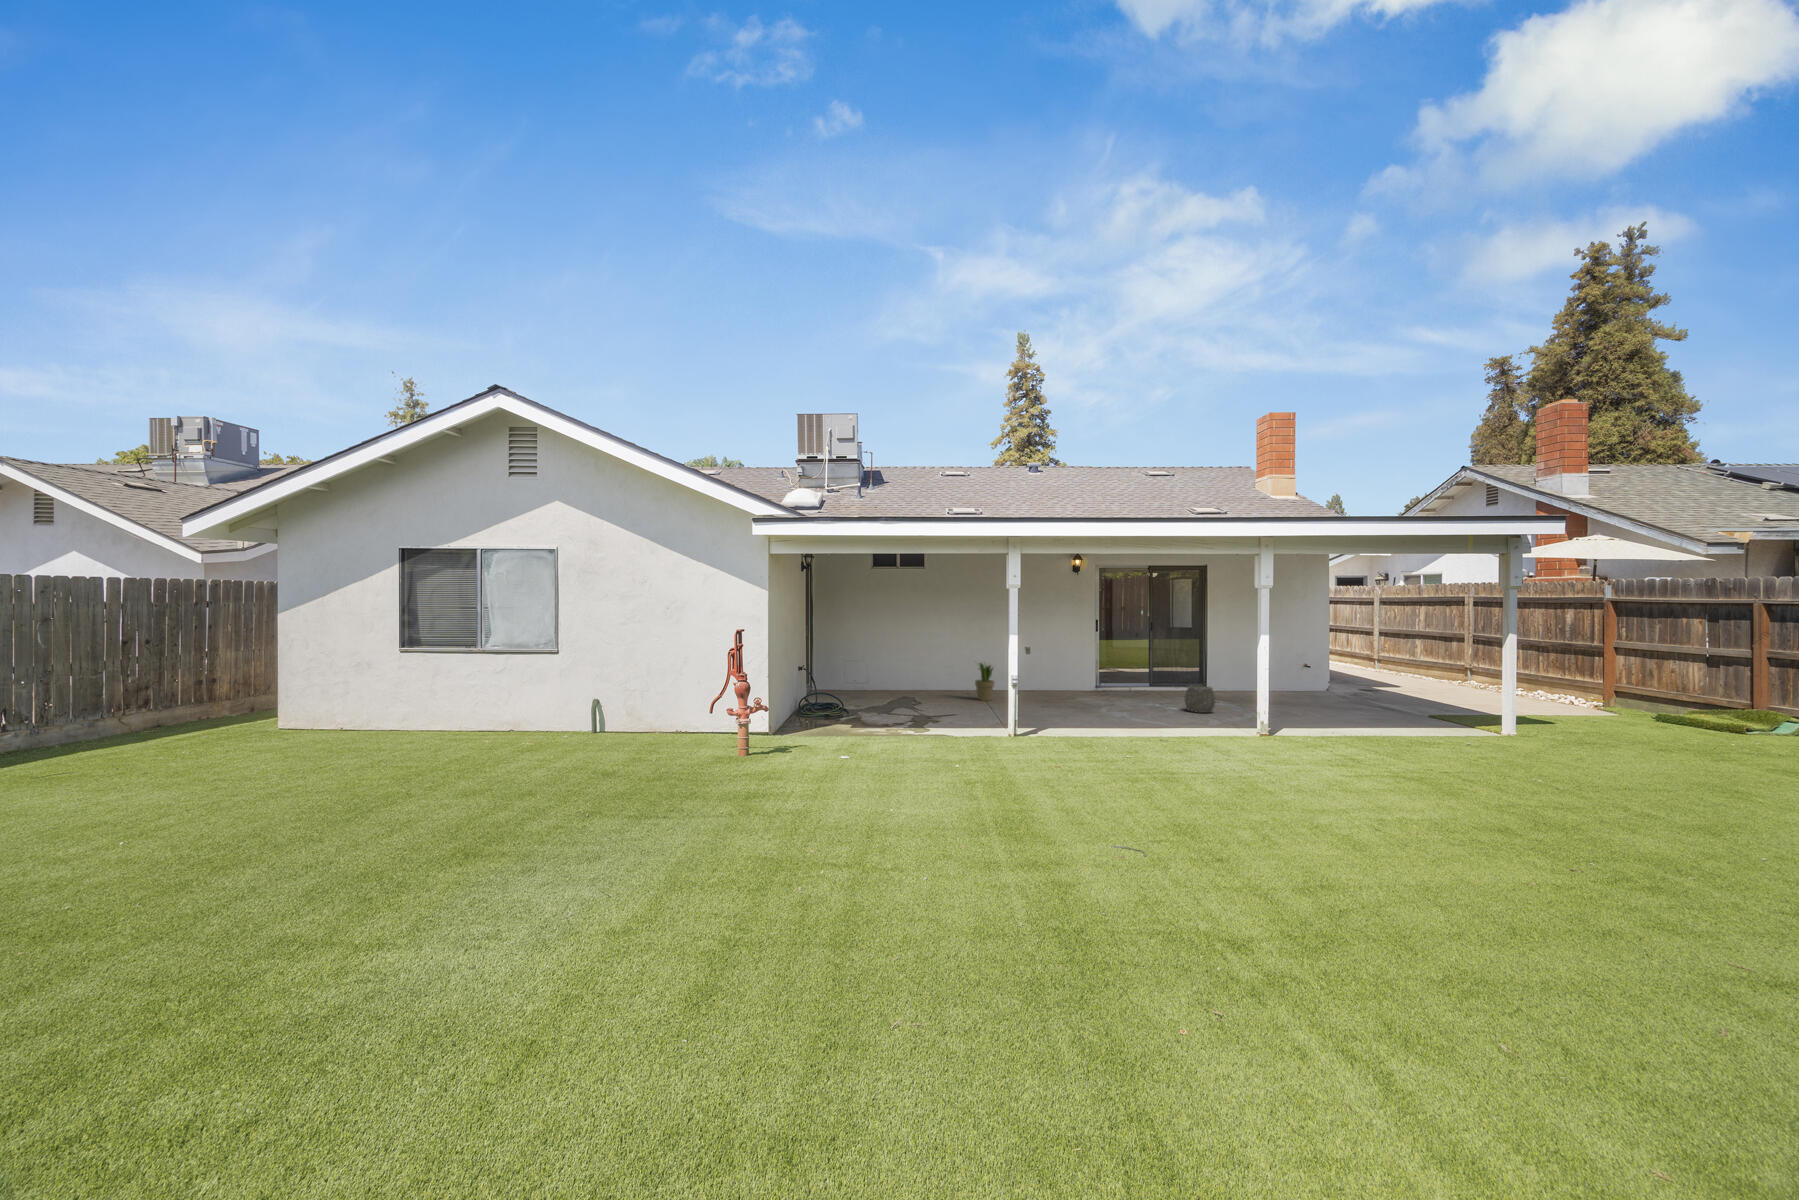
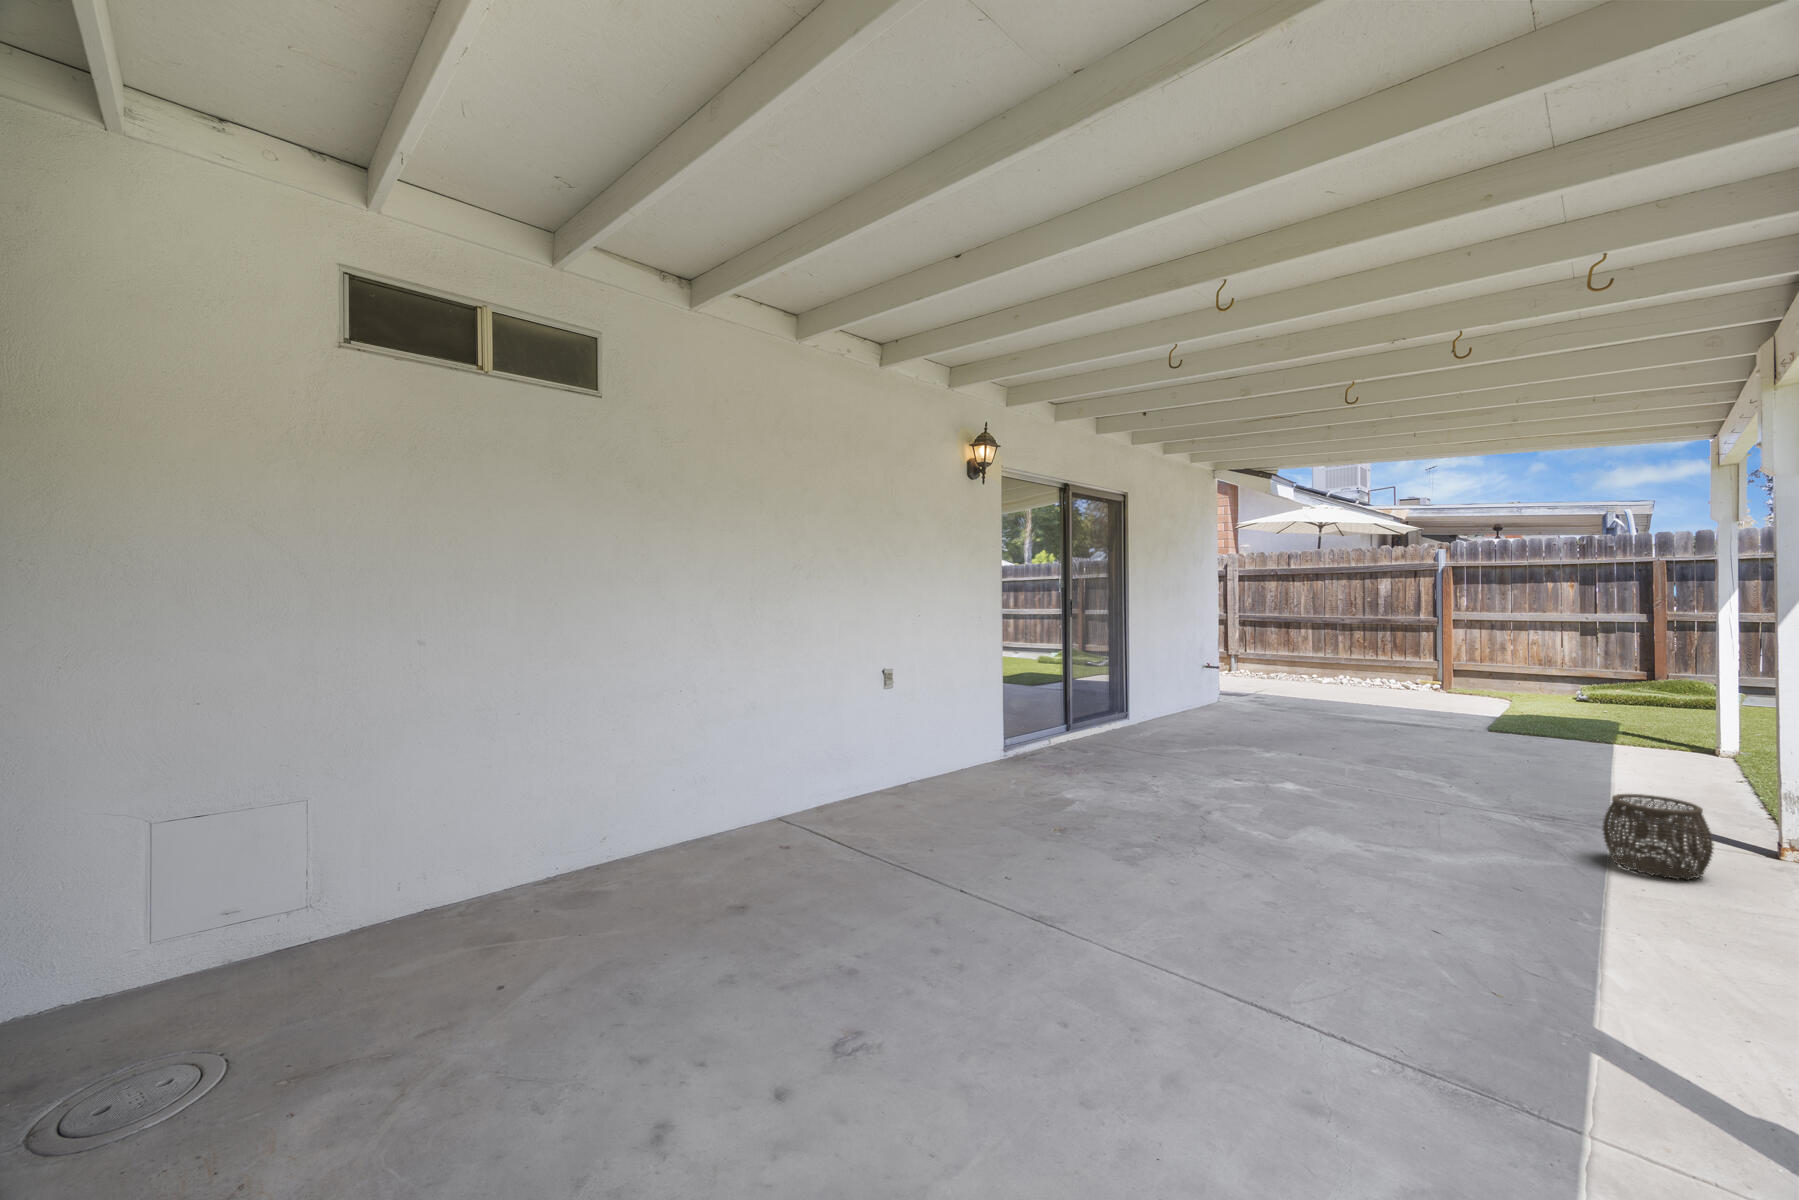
potted plant: present [975,663,995,701] -> none [1302,895,1444,1113]

